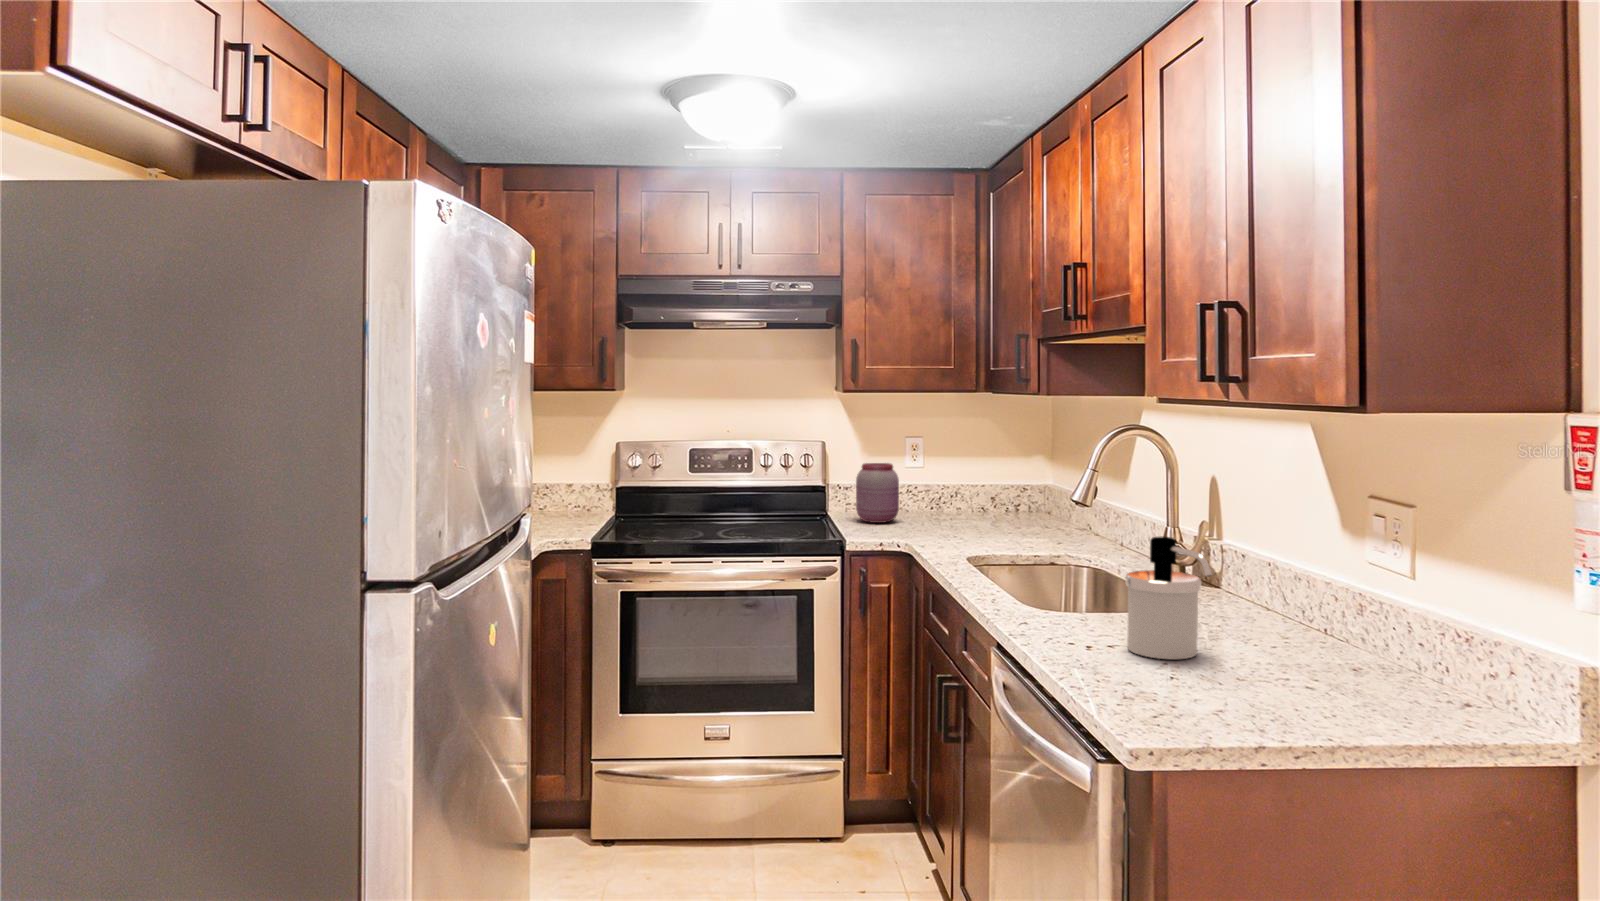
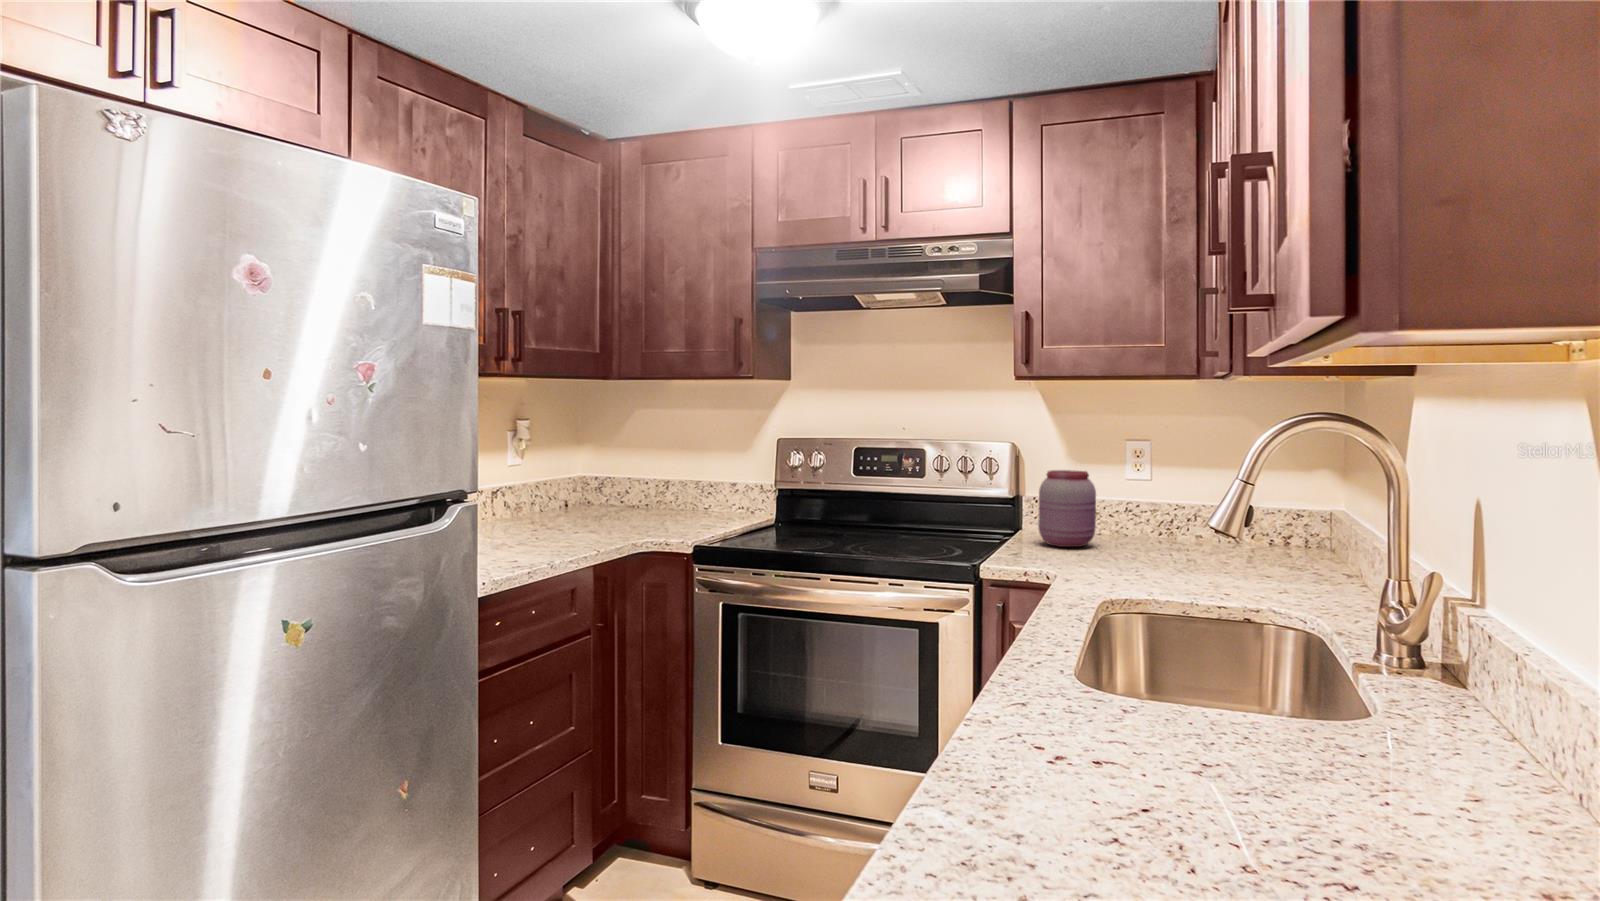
soap dispenser: present [1126,536,1212,659] -> none [1121,583,1255,808]

